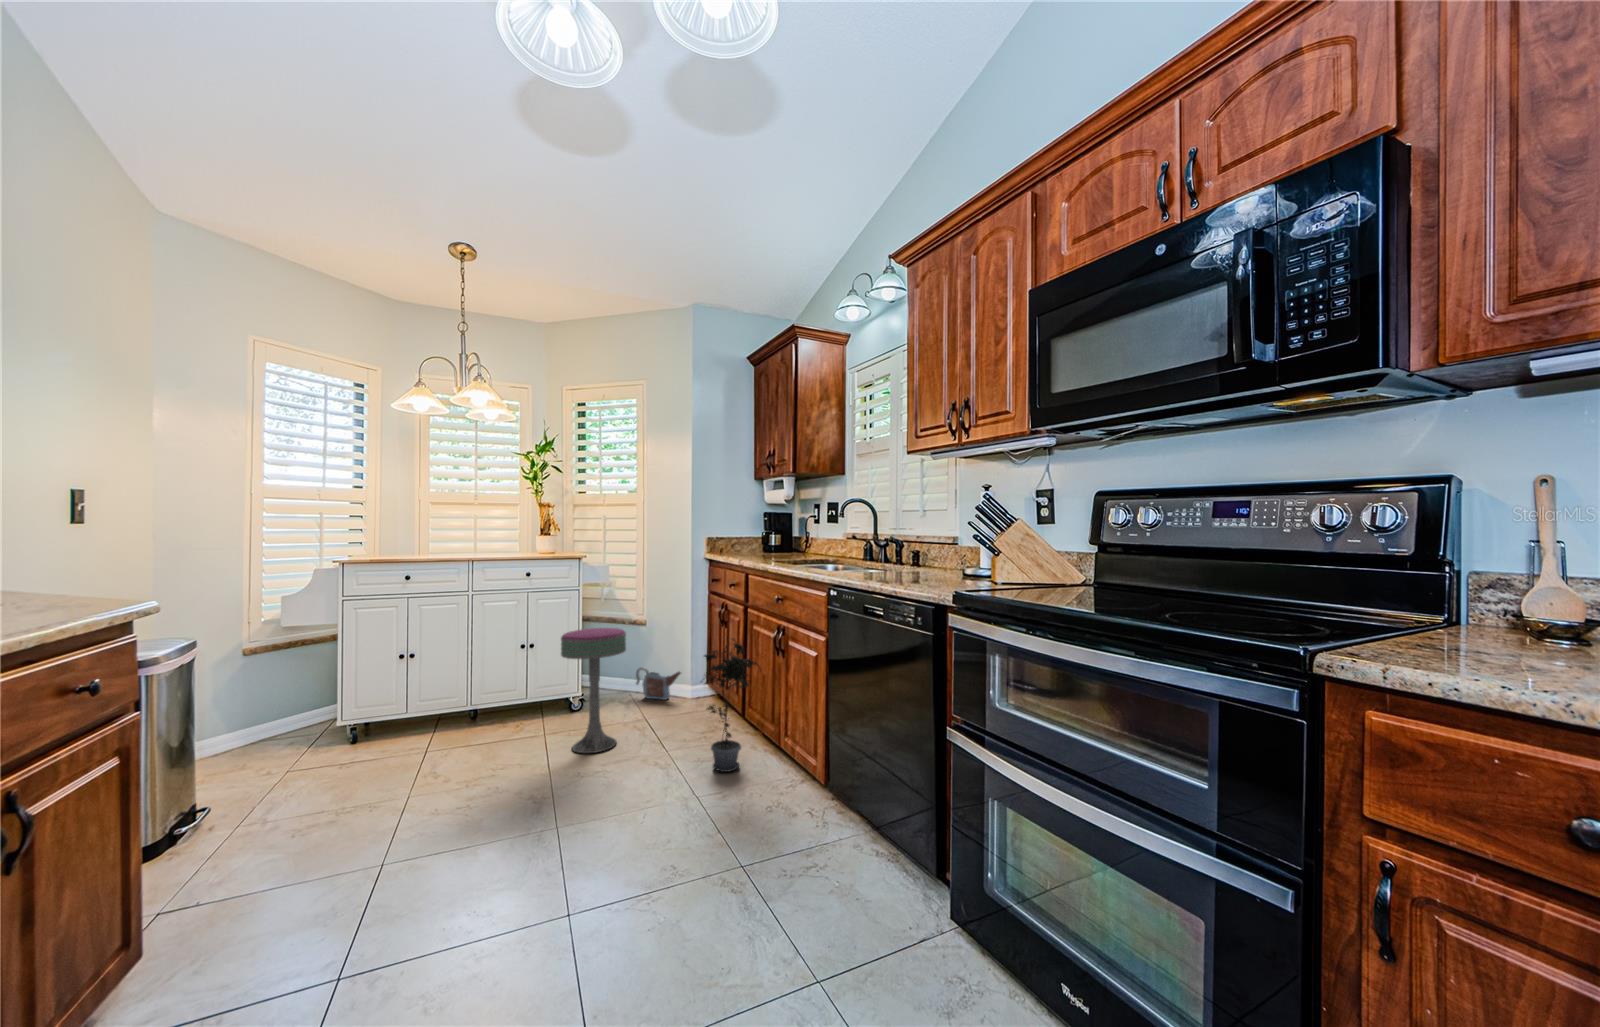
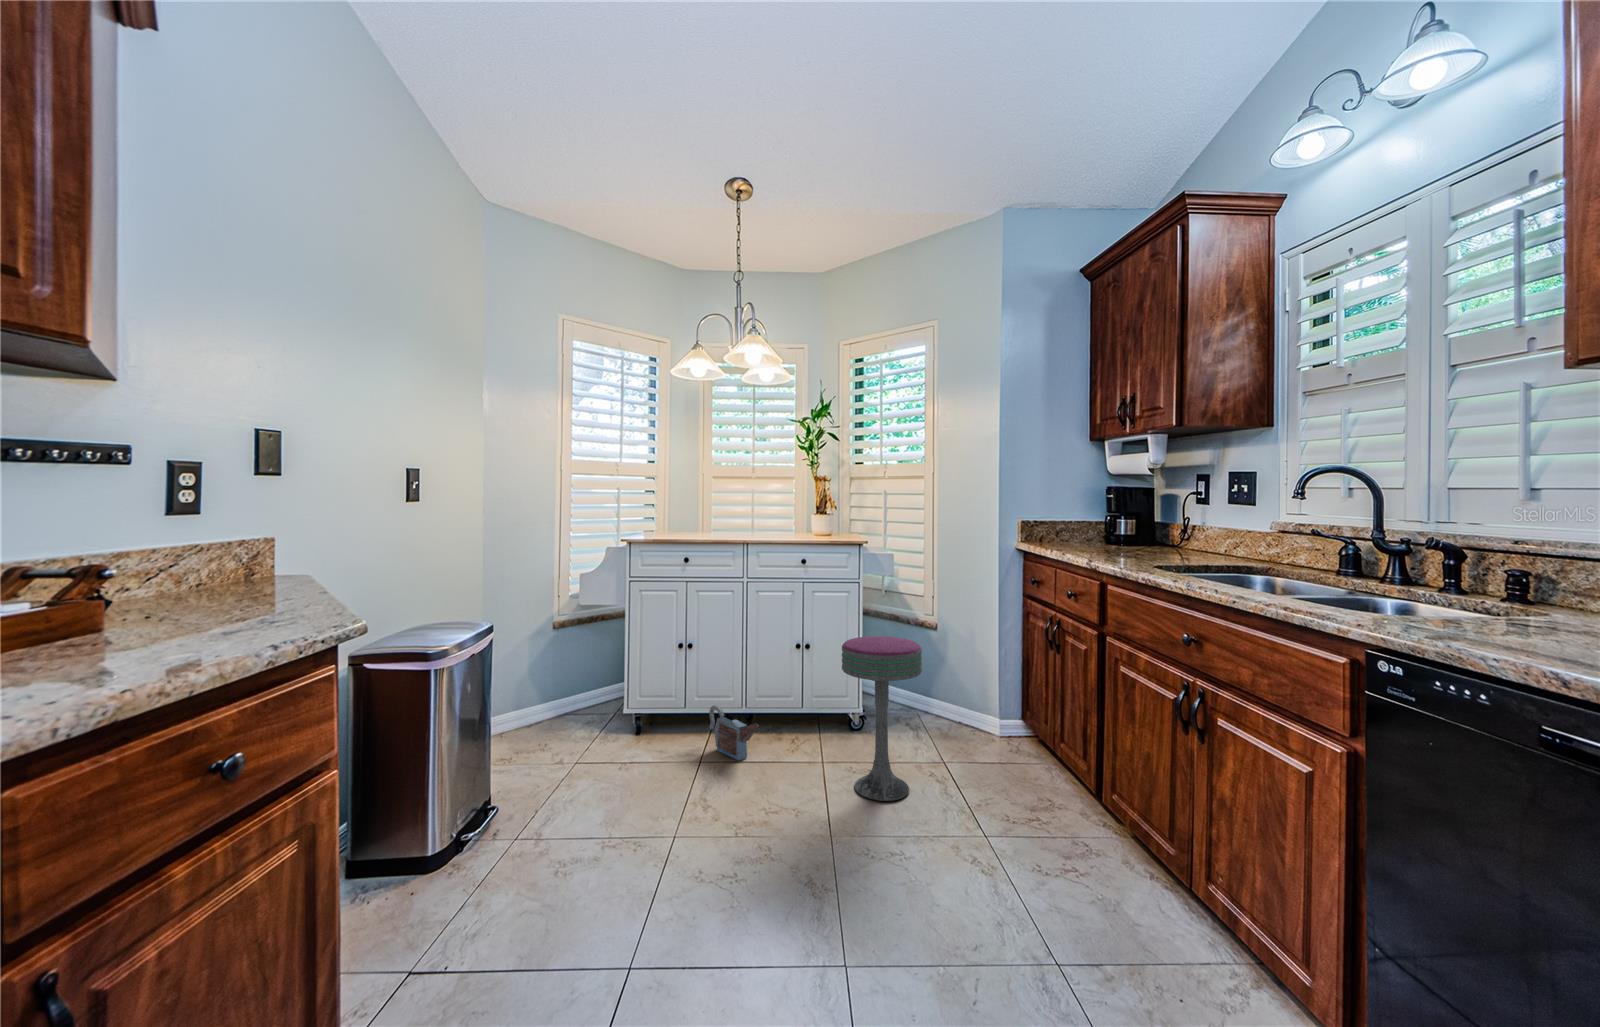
potted plant: present [704,639,758,772] -> none [1038,681,1151,890]
watering can: present [636,667,681,700] -> present [709,705,759,761]

